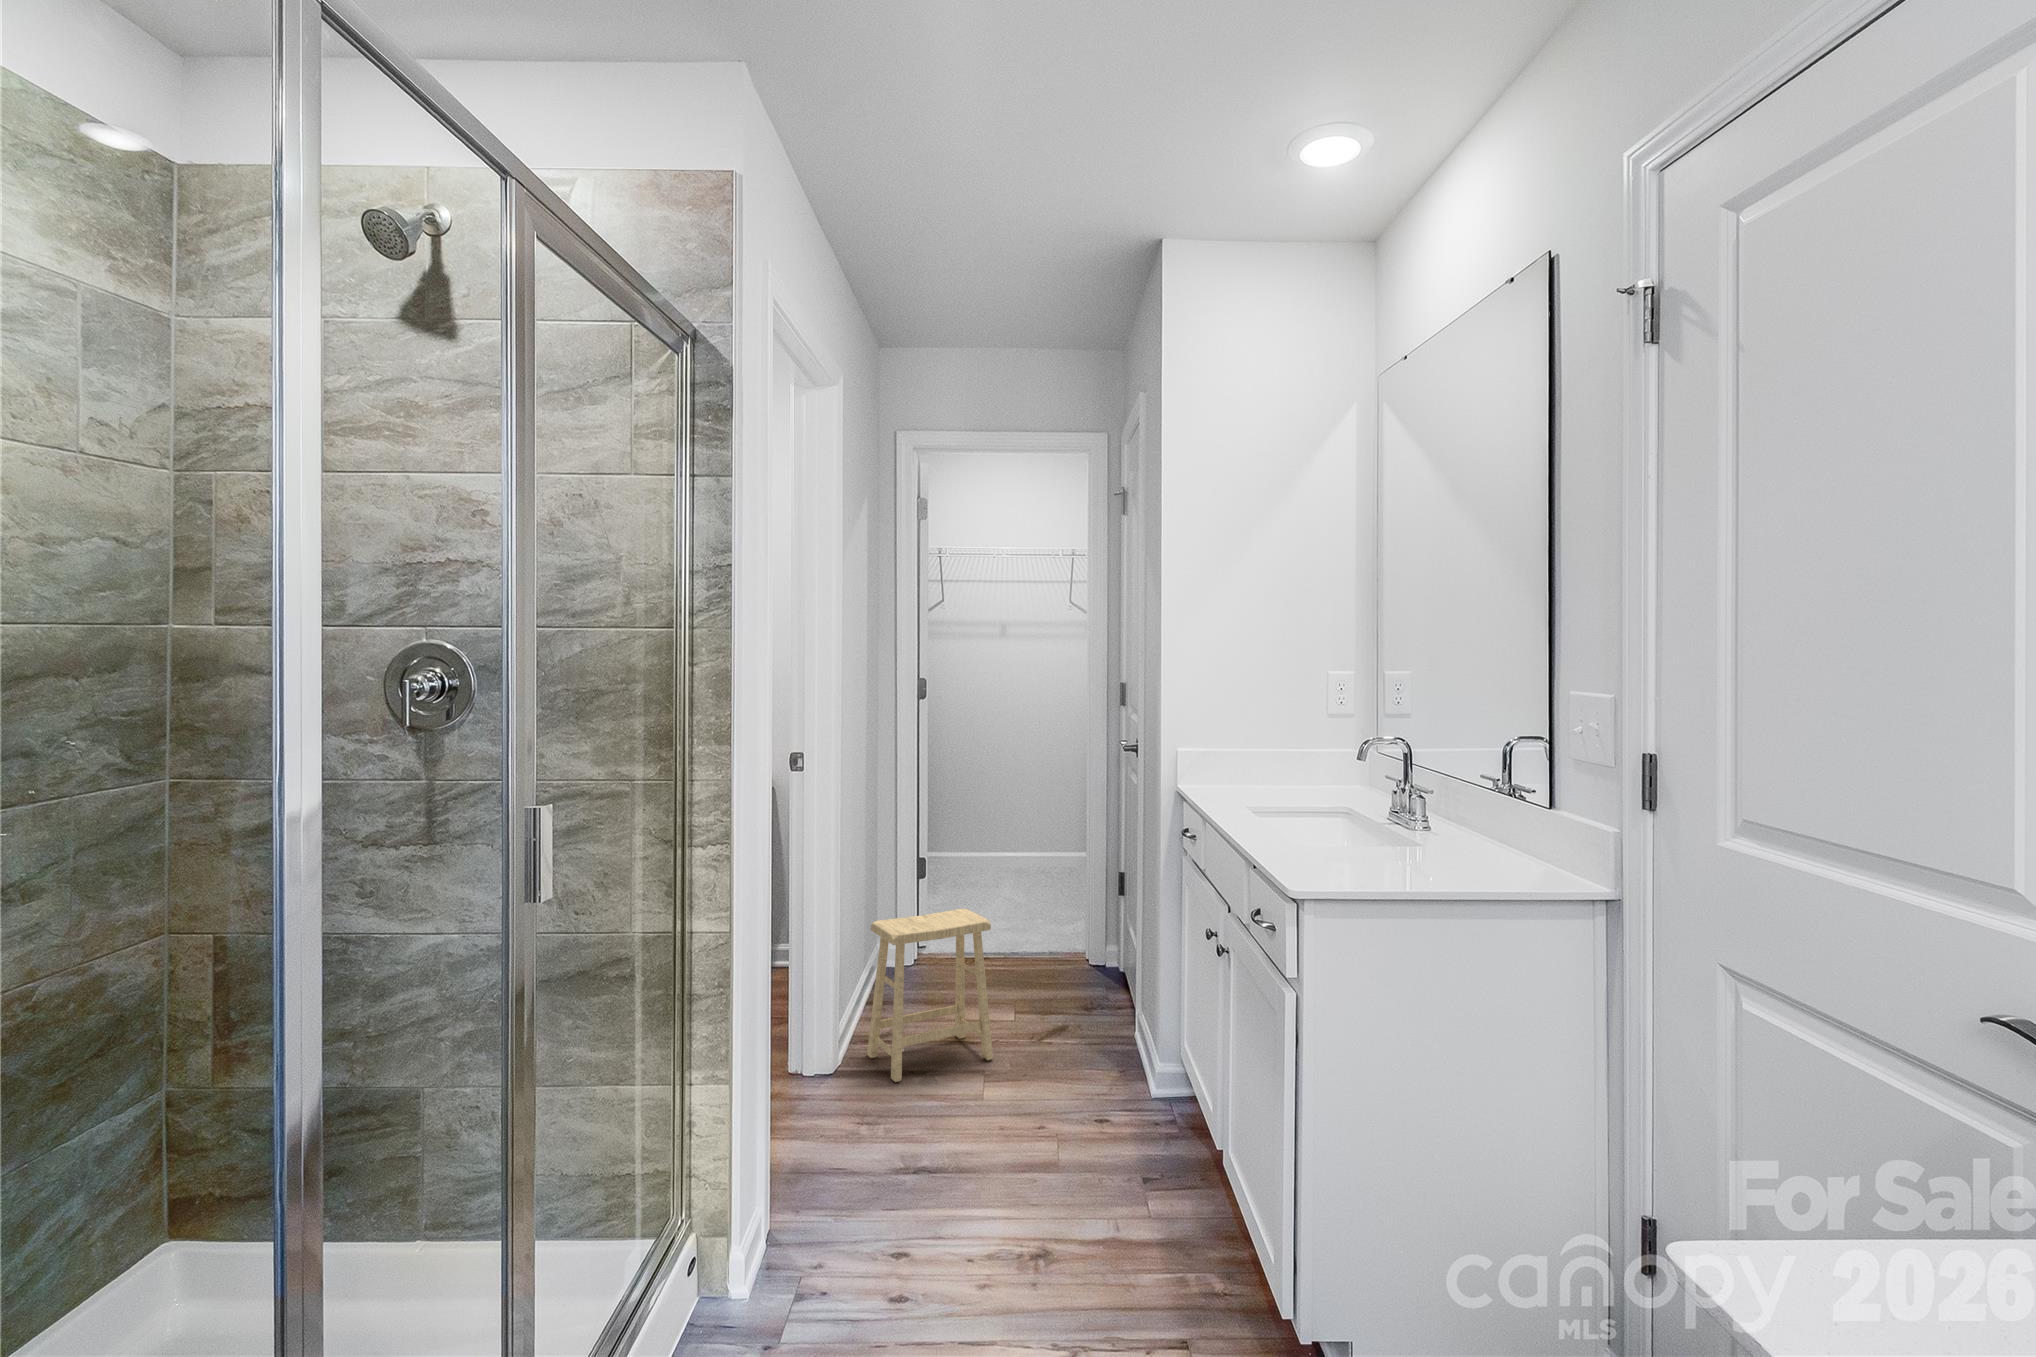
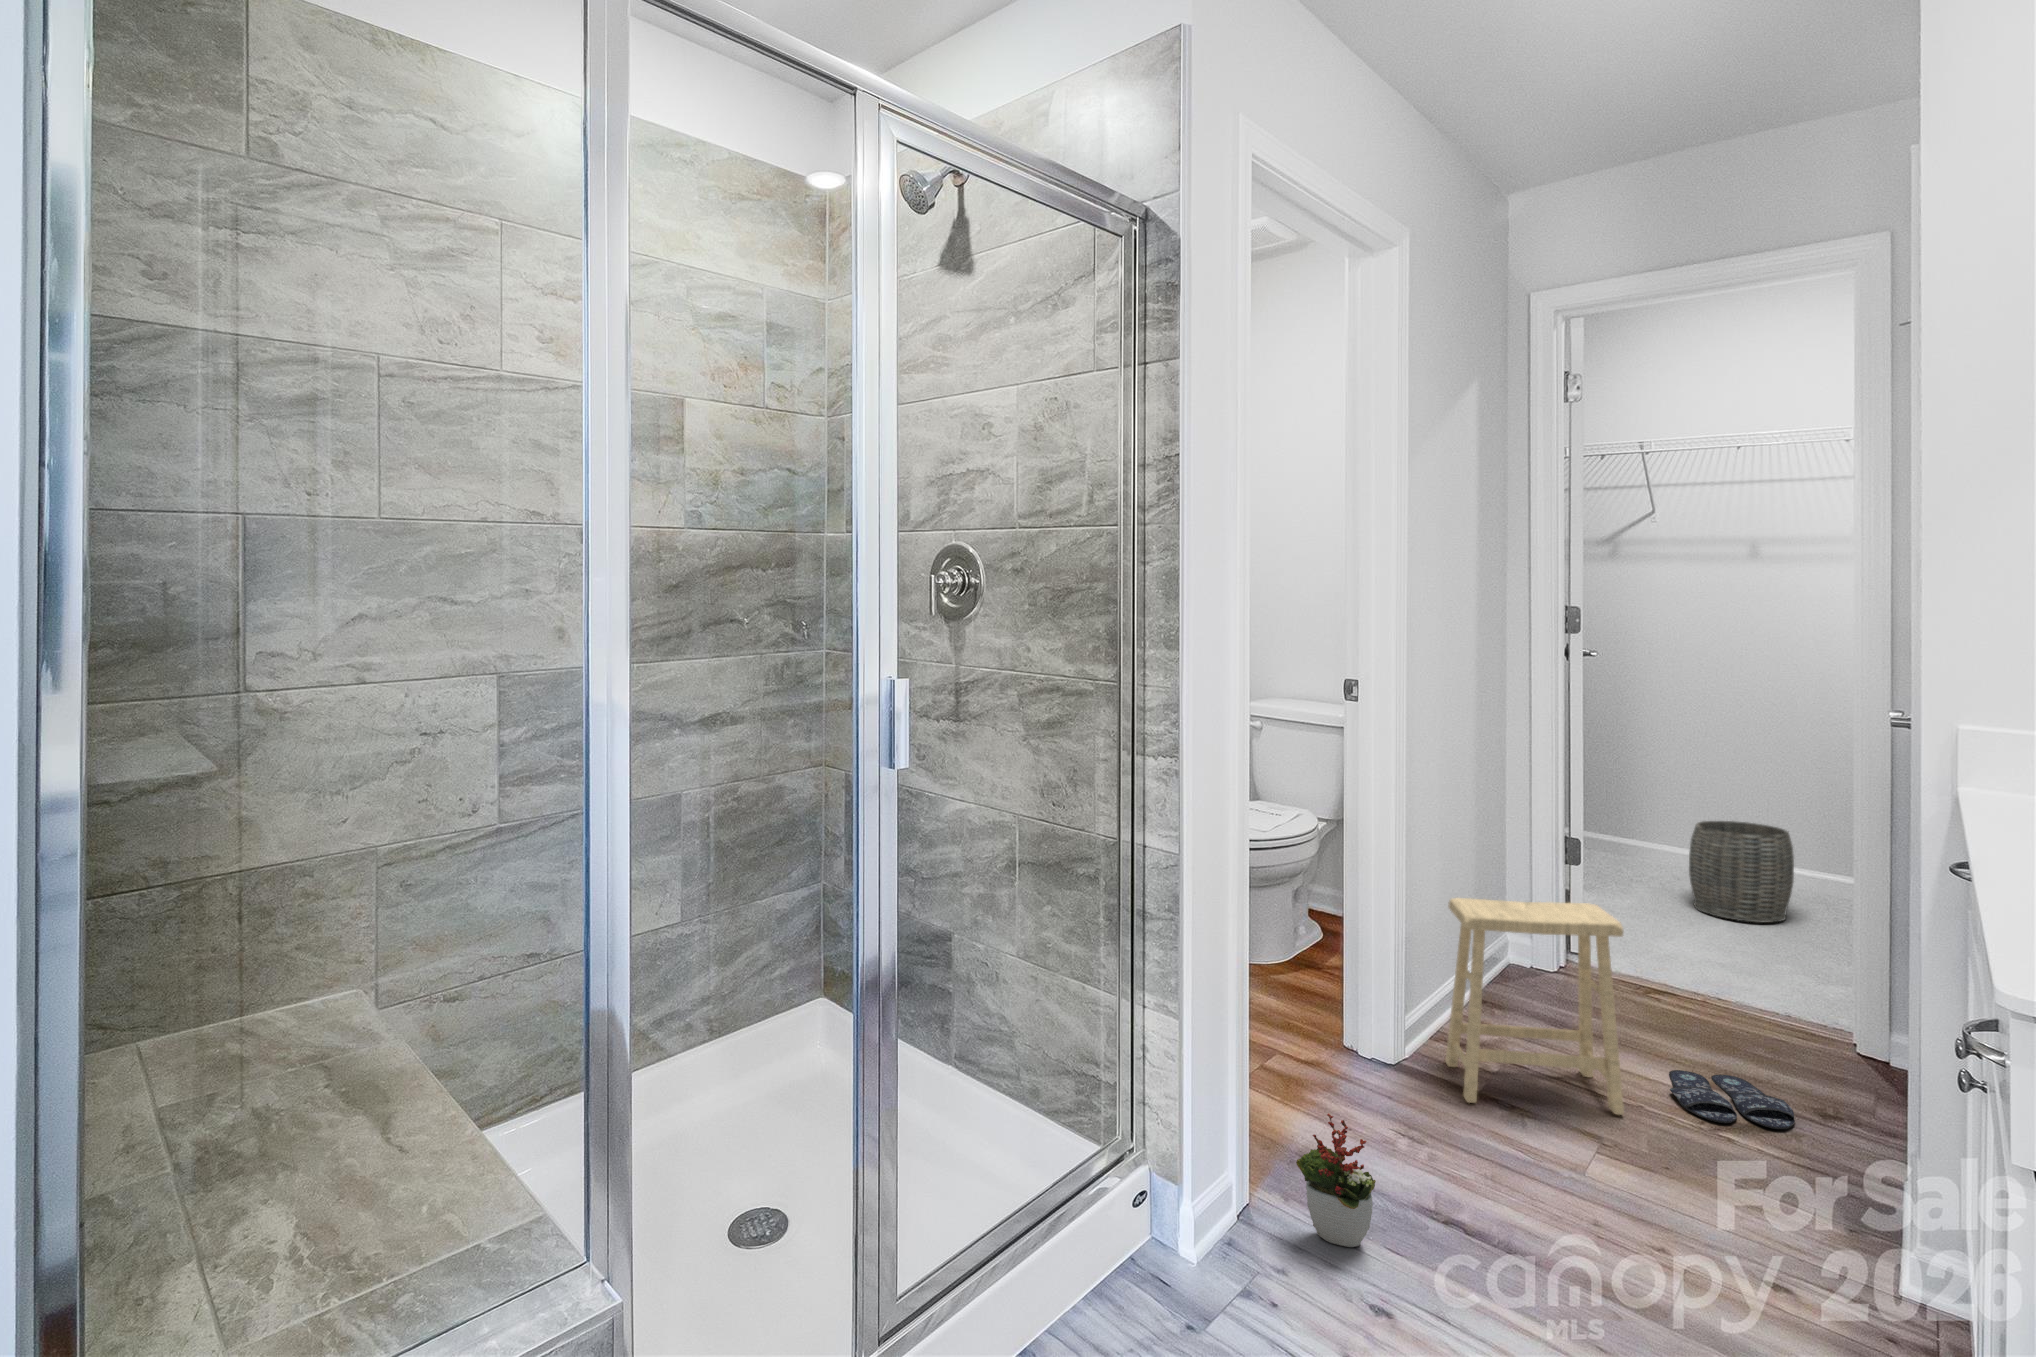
woven basket: none [974,830,1034,900] -> present [1689,821,1794,923]
slippers: none [1006,1012,1080,1047] -> present [1669,1070,1795,1129]
decorative plant: none [817,1122,881,1229] -> present [1296,1114,1376,1247]

